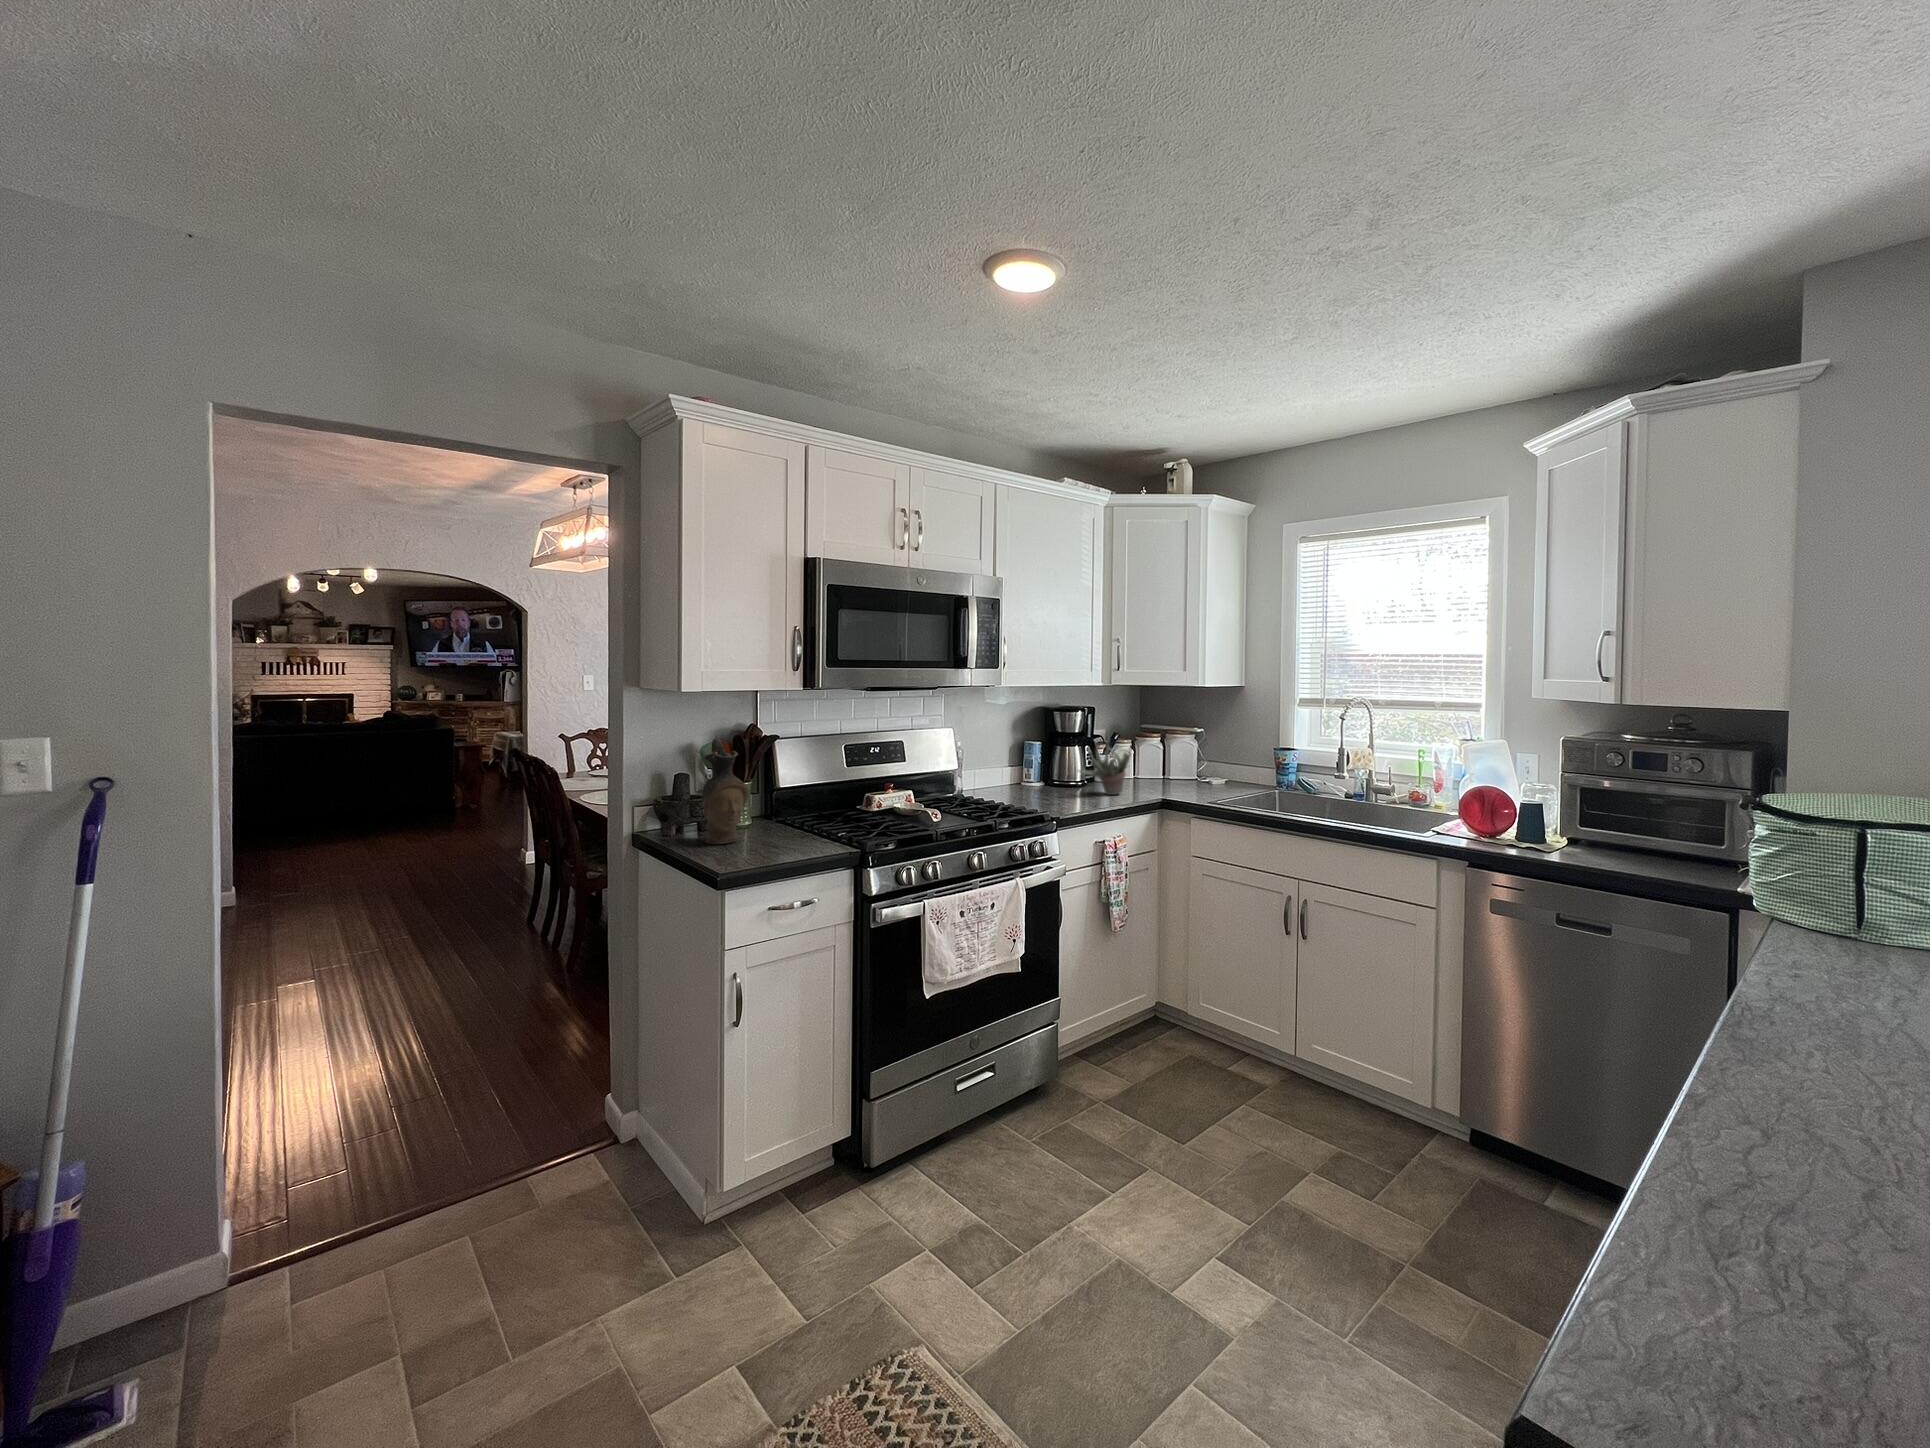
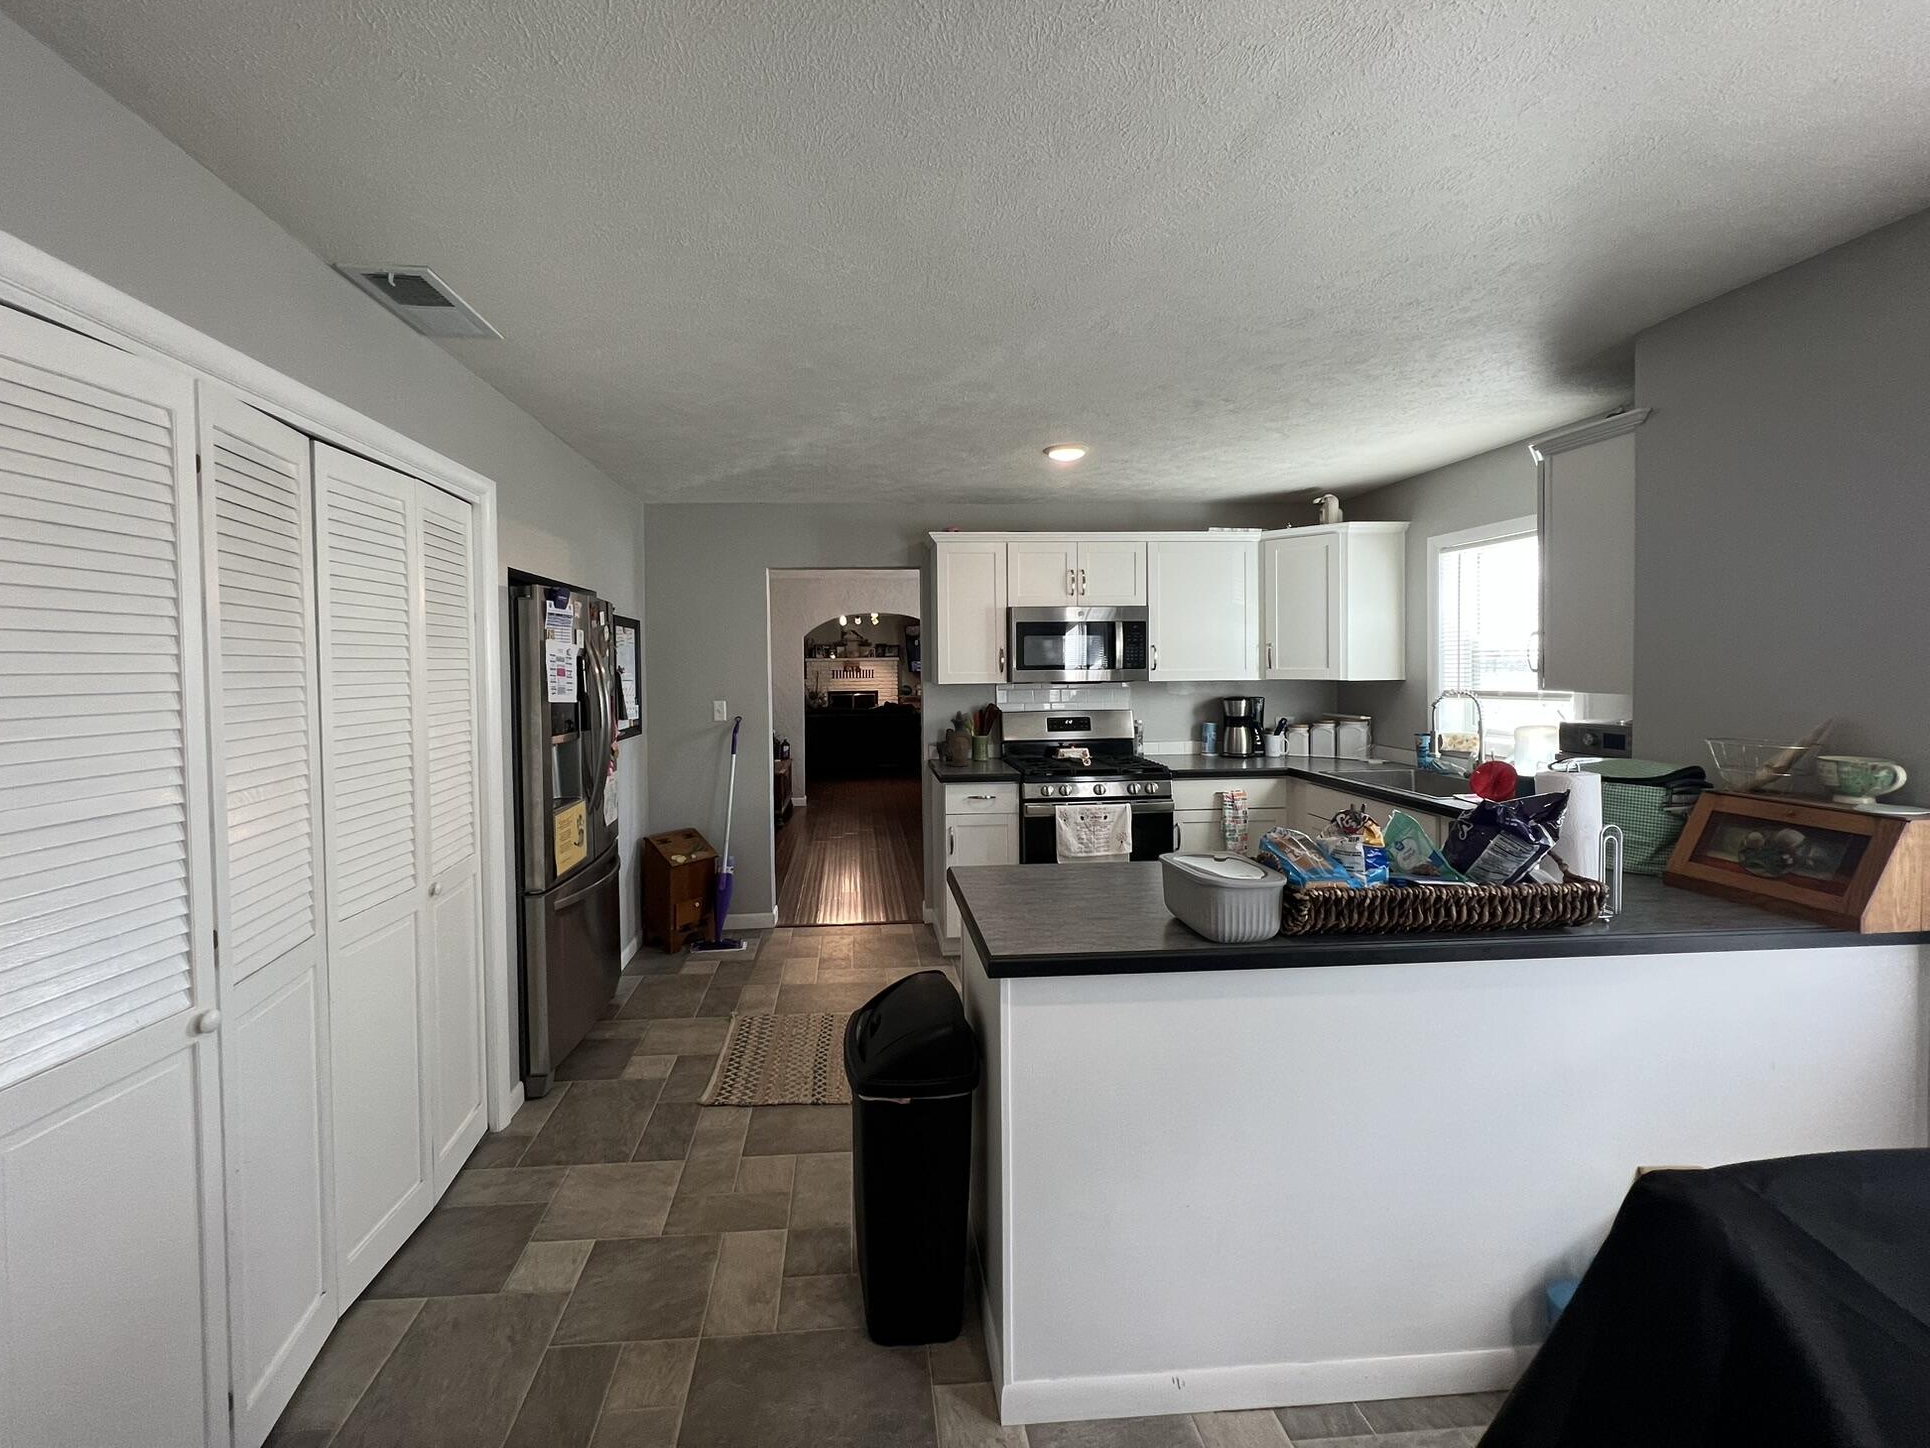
succulent plant: present [1079,742,1131,795] -> none [1217,717,1264,761]

